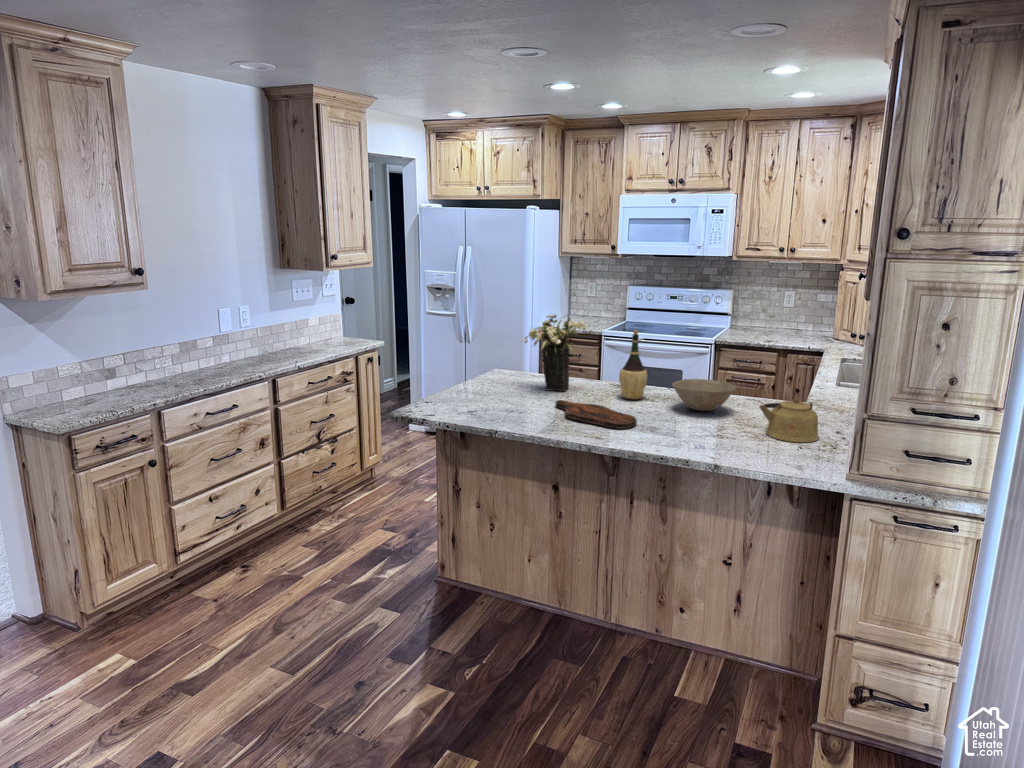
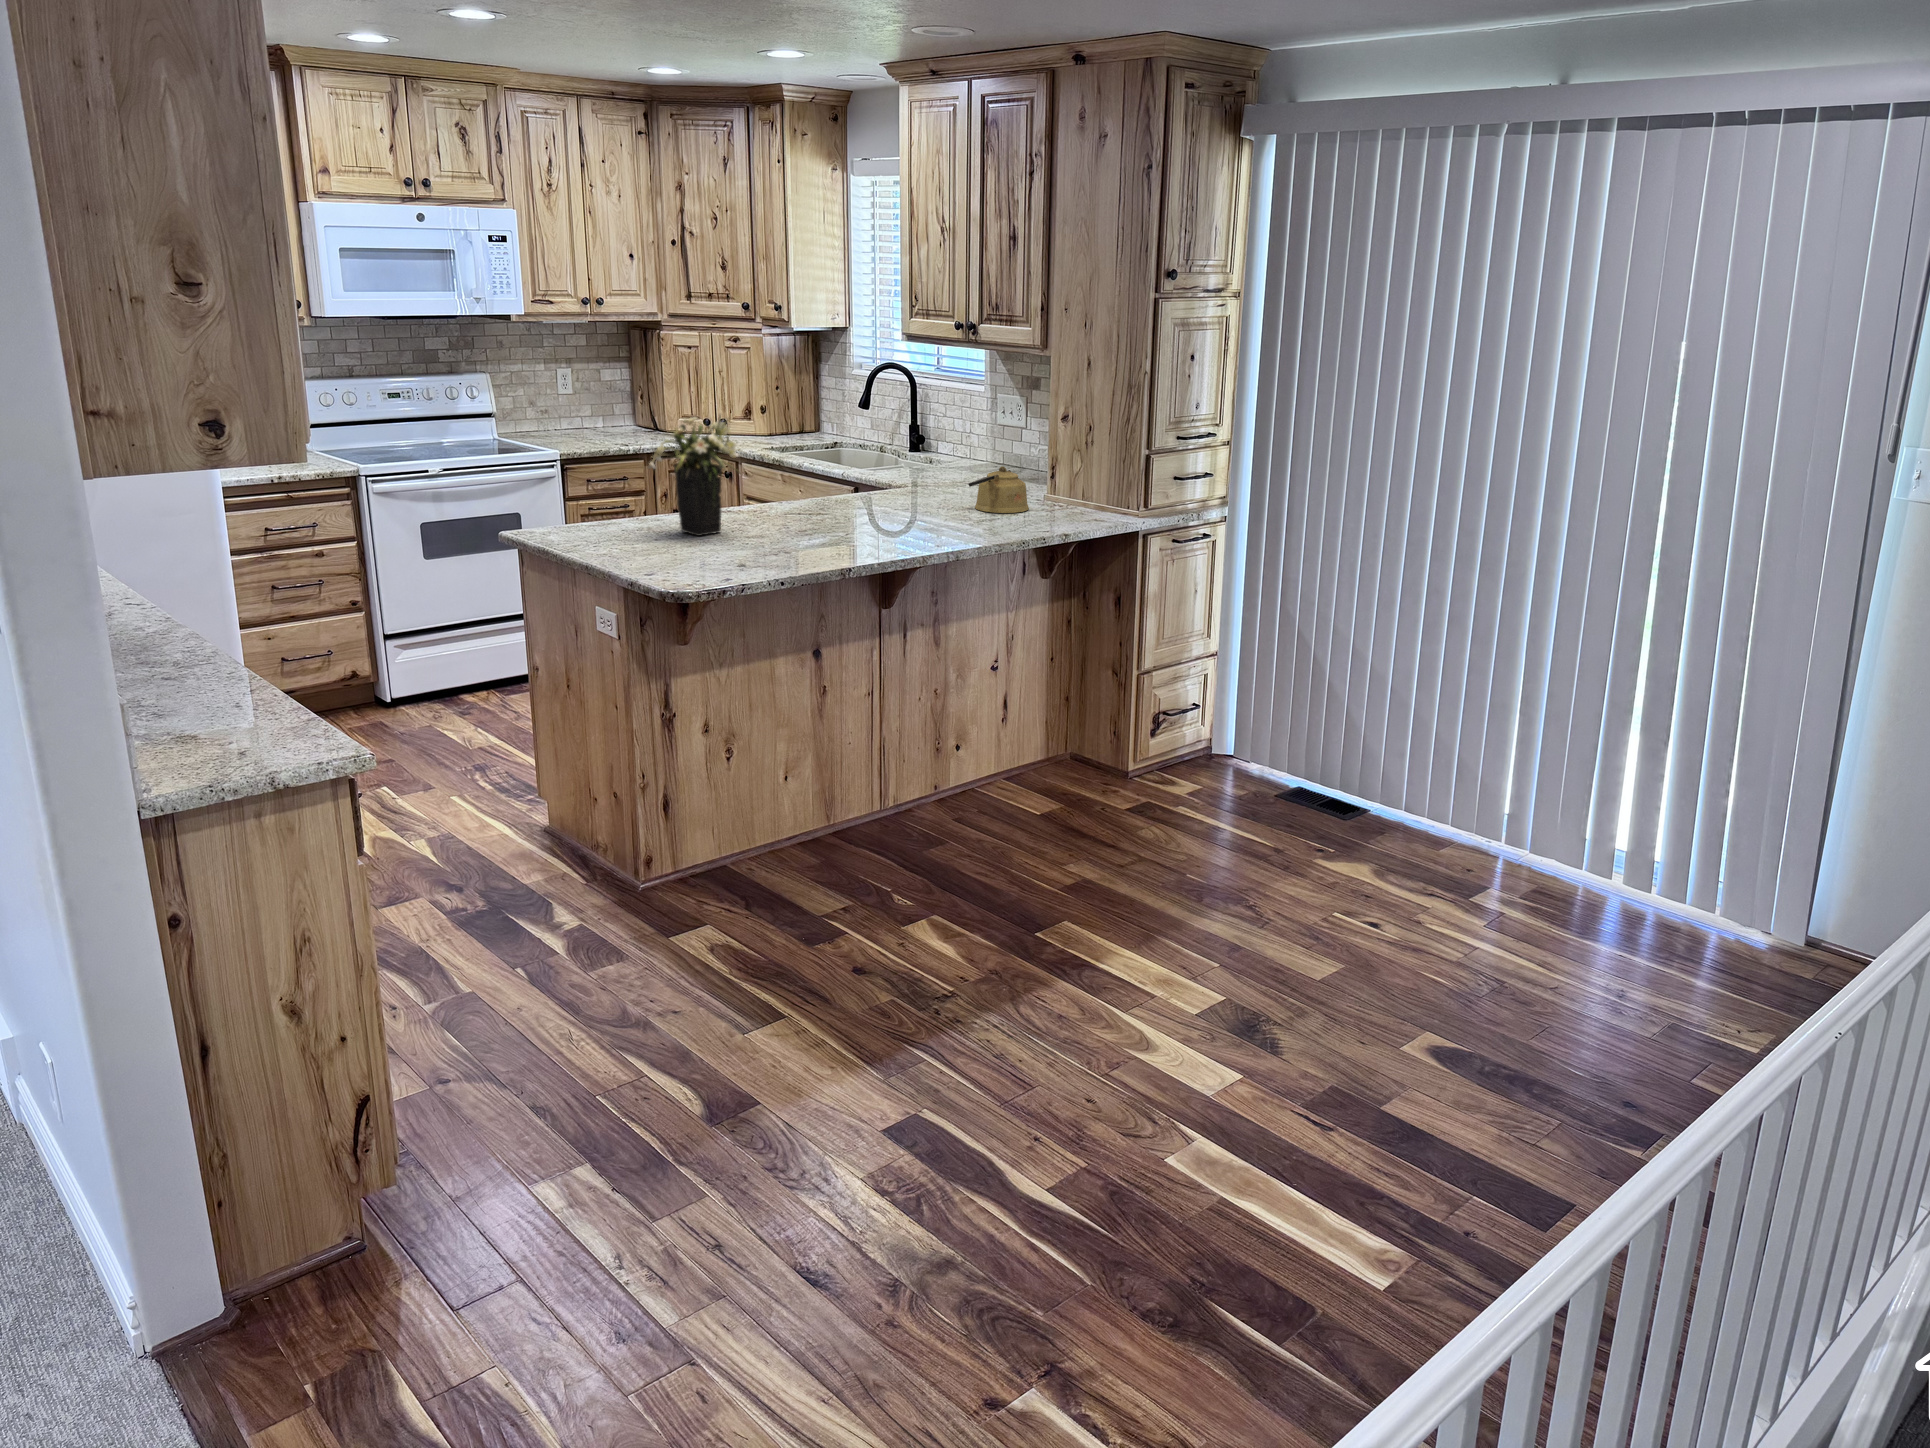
wine bottle: present [619,330,648,399] -> none [777,423,815,520]
bowl: present [672,379,735,411] -> none [845,474,920,512]
cutting board: present [556,400,637,429] -> none [783,525,918,545]

